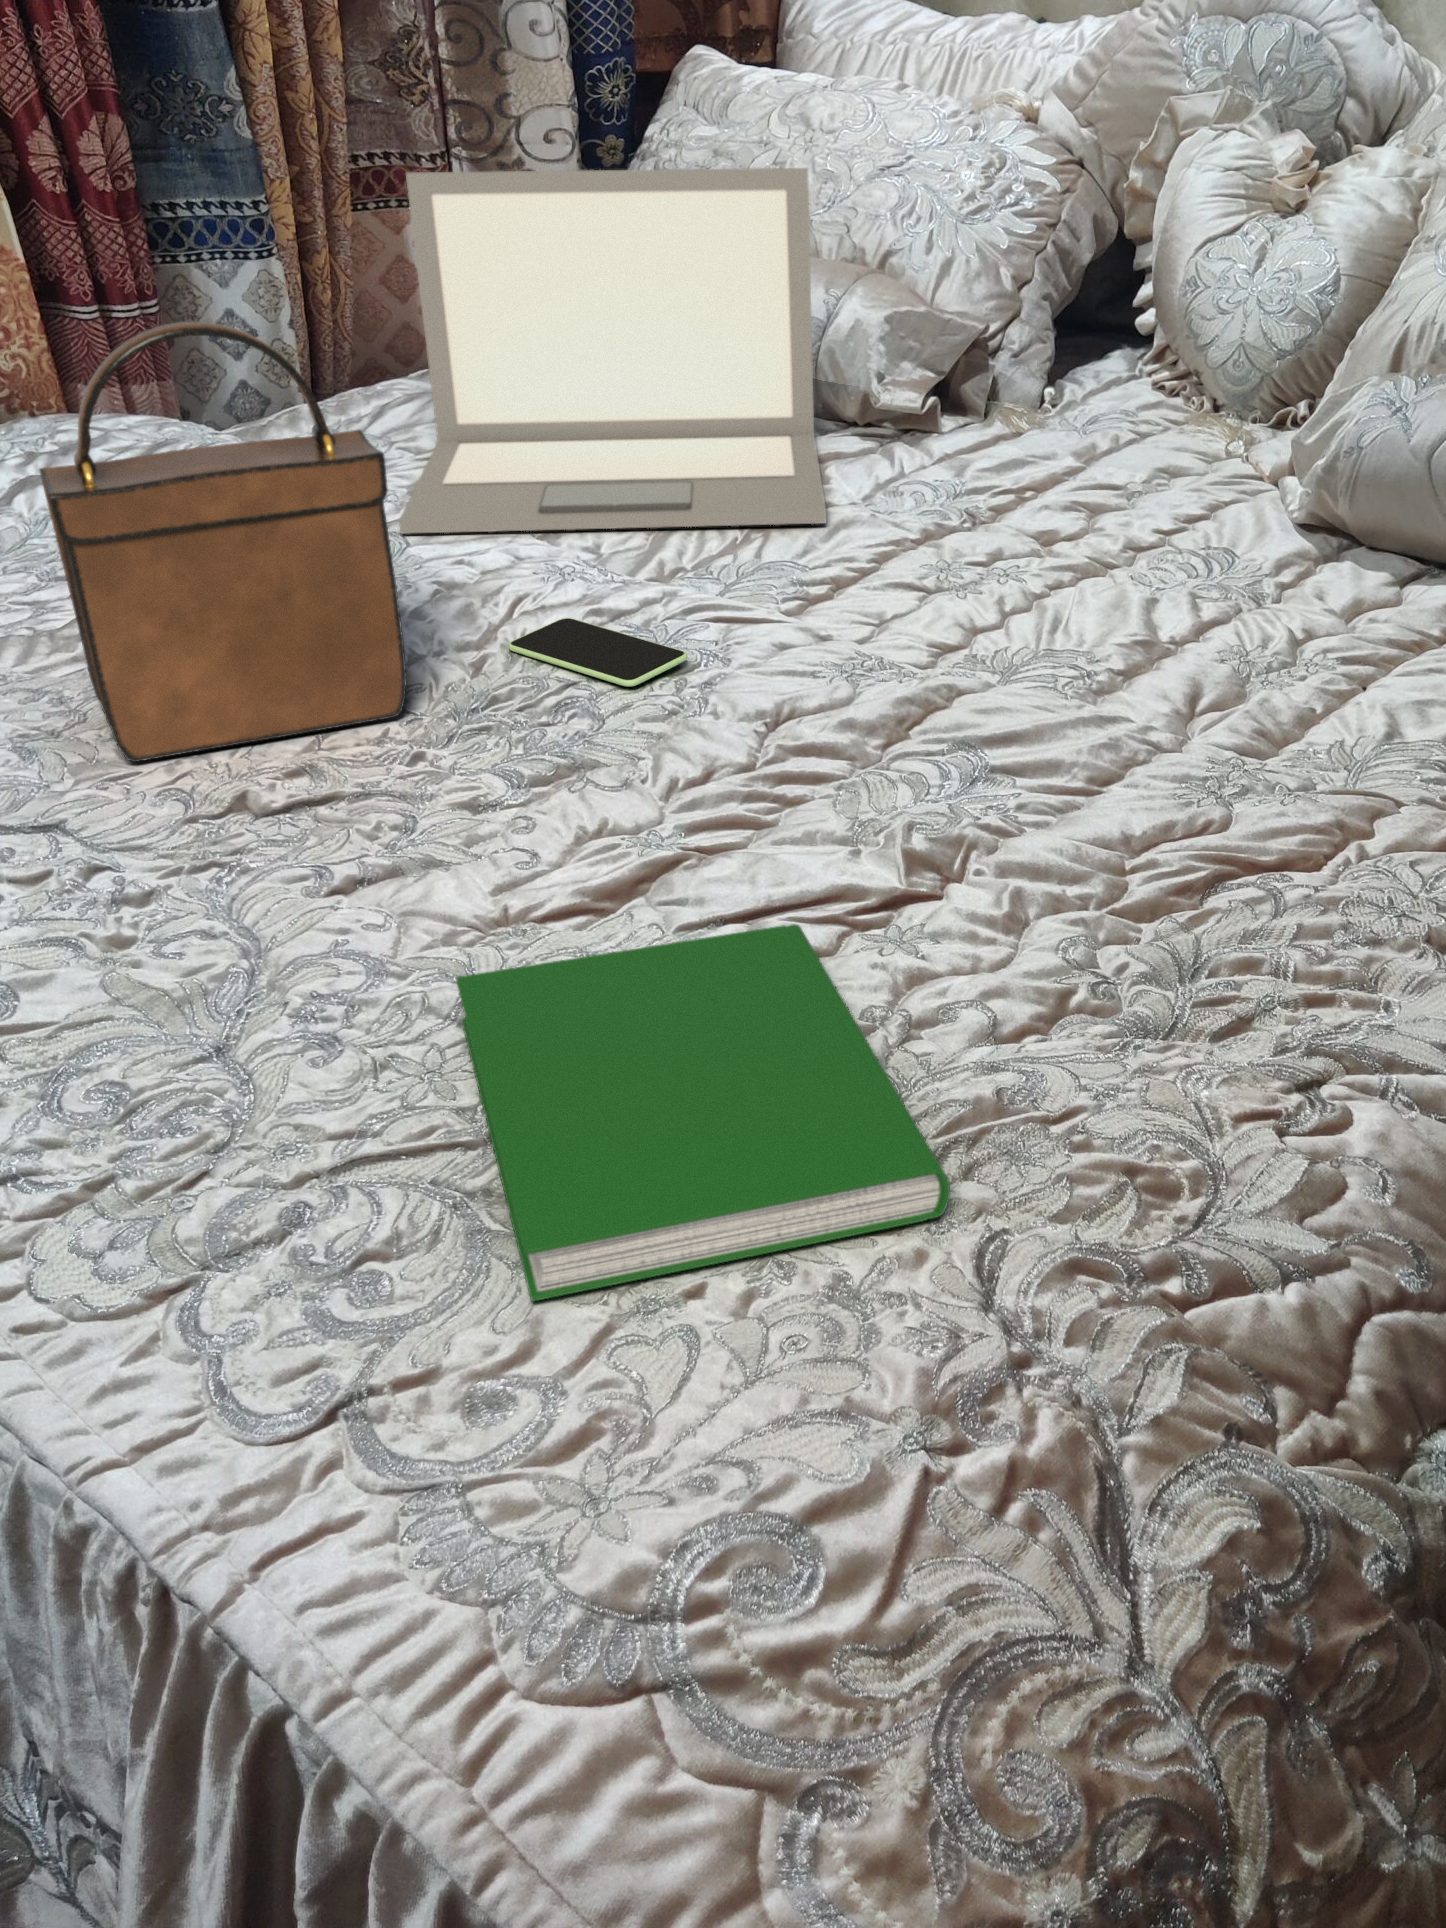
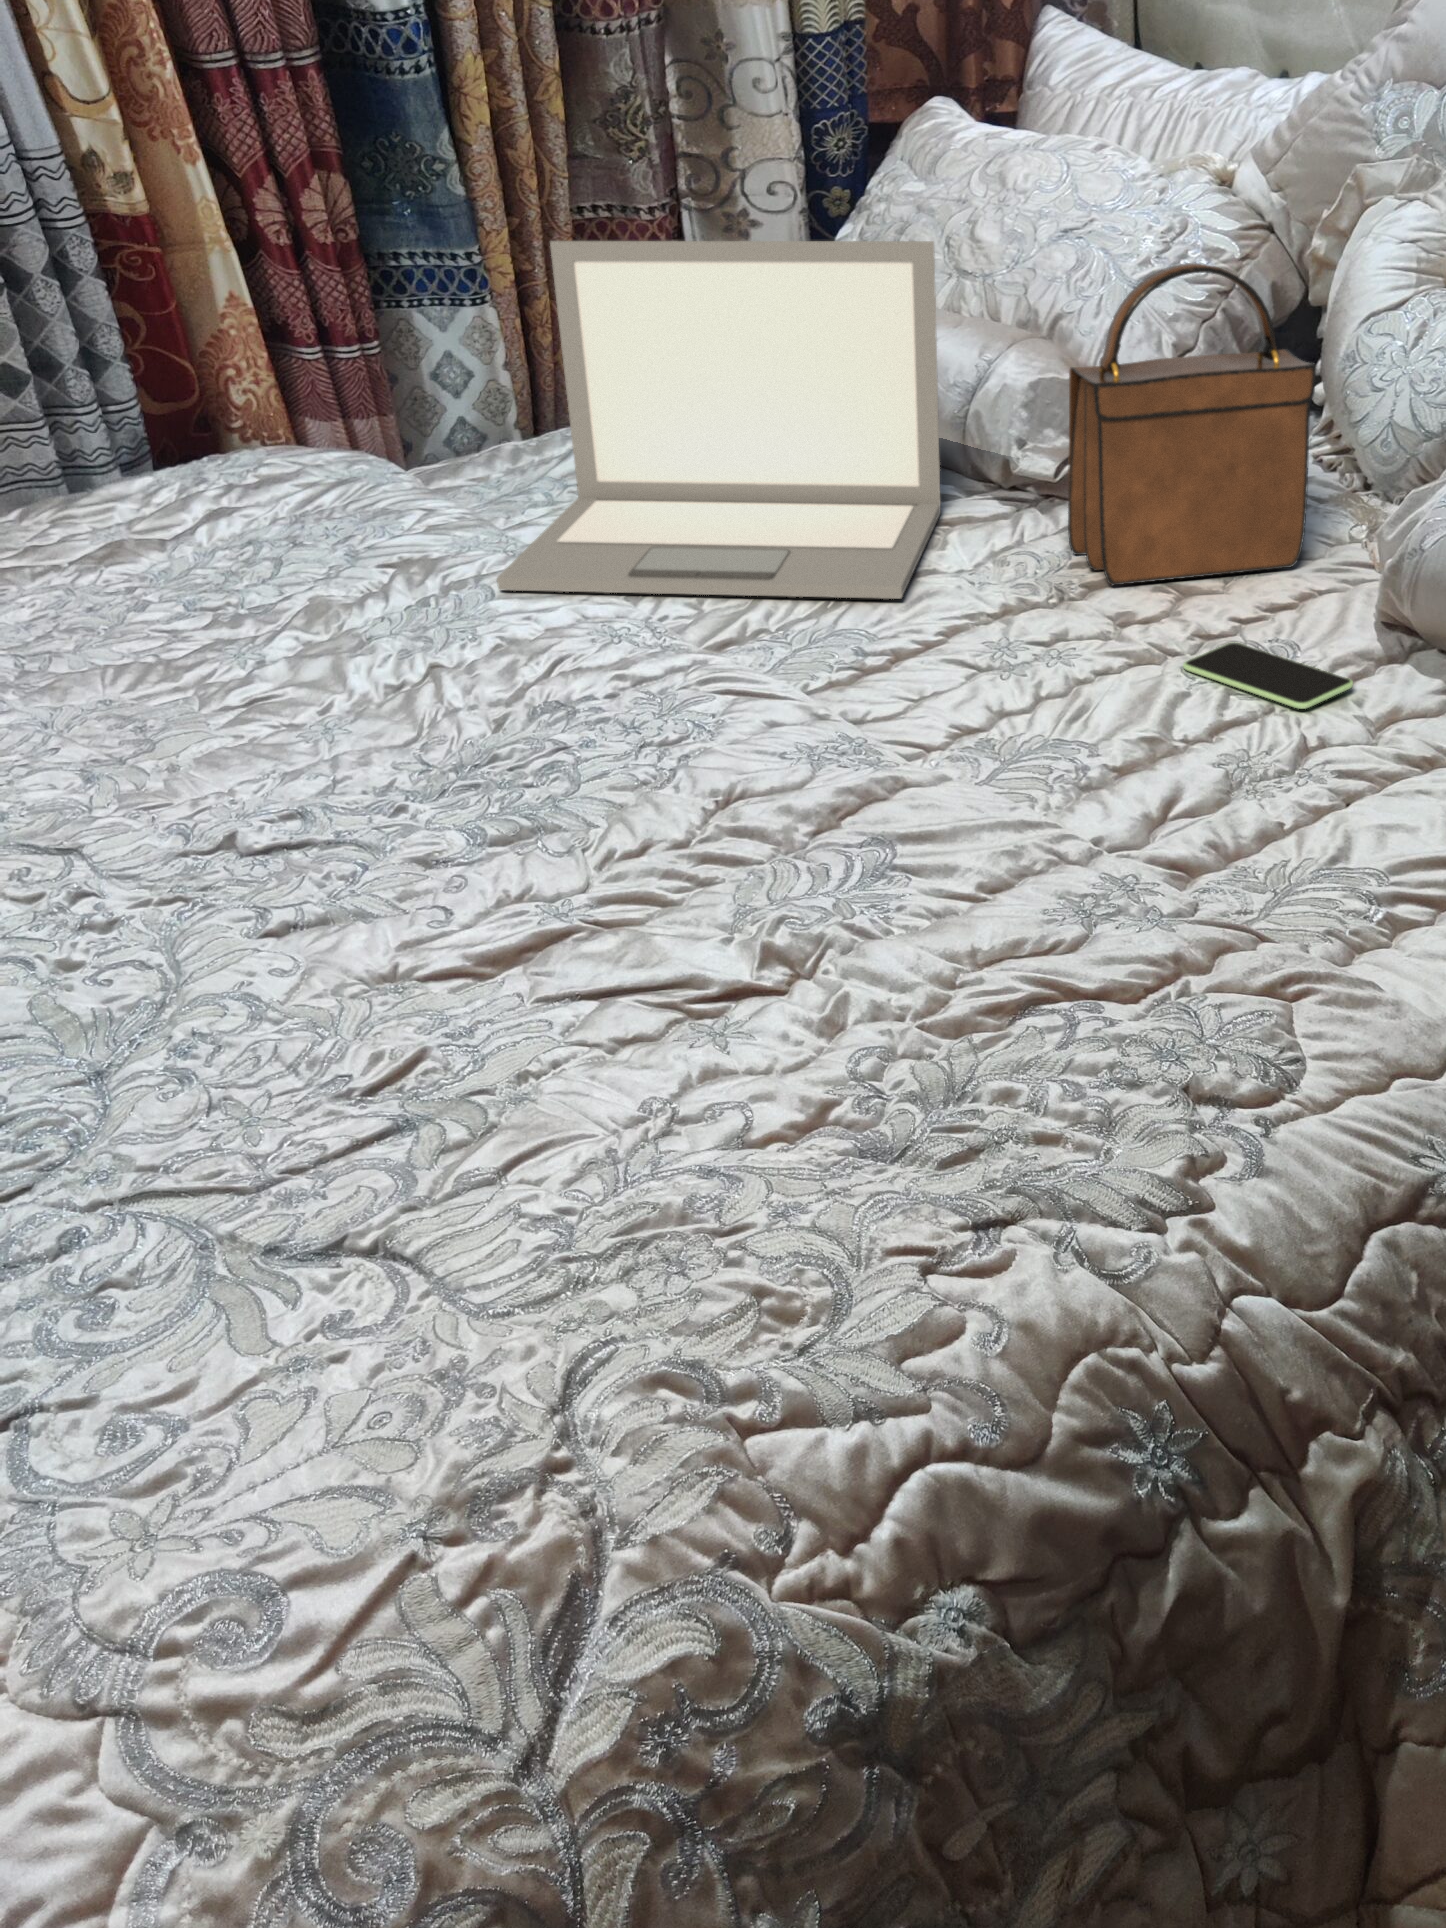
handbag: present [39,322,406,762] -> present [1068,263,1316,585]
smartphone: present [508,618,687,687] -> present [1183,642,1353,709]
hardcover book: present [456,924,950,1301] -> none [212,1001,631,1321]

